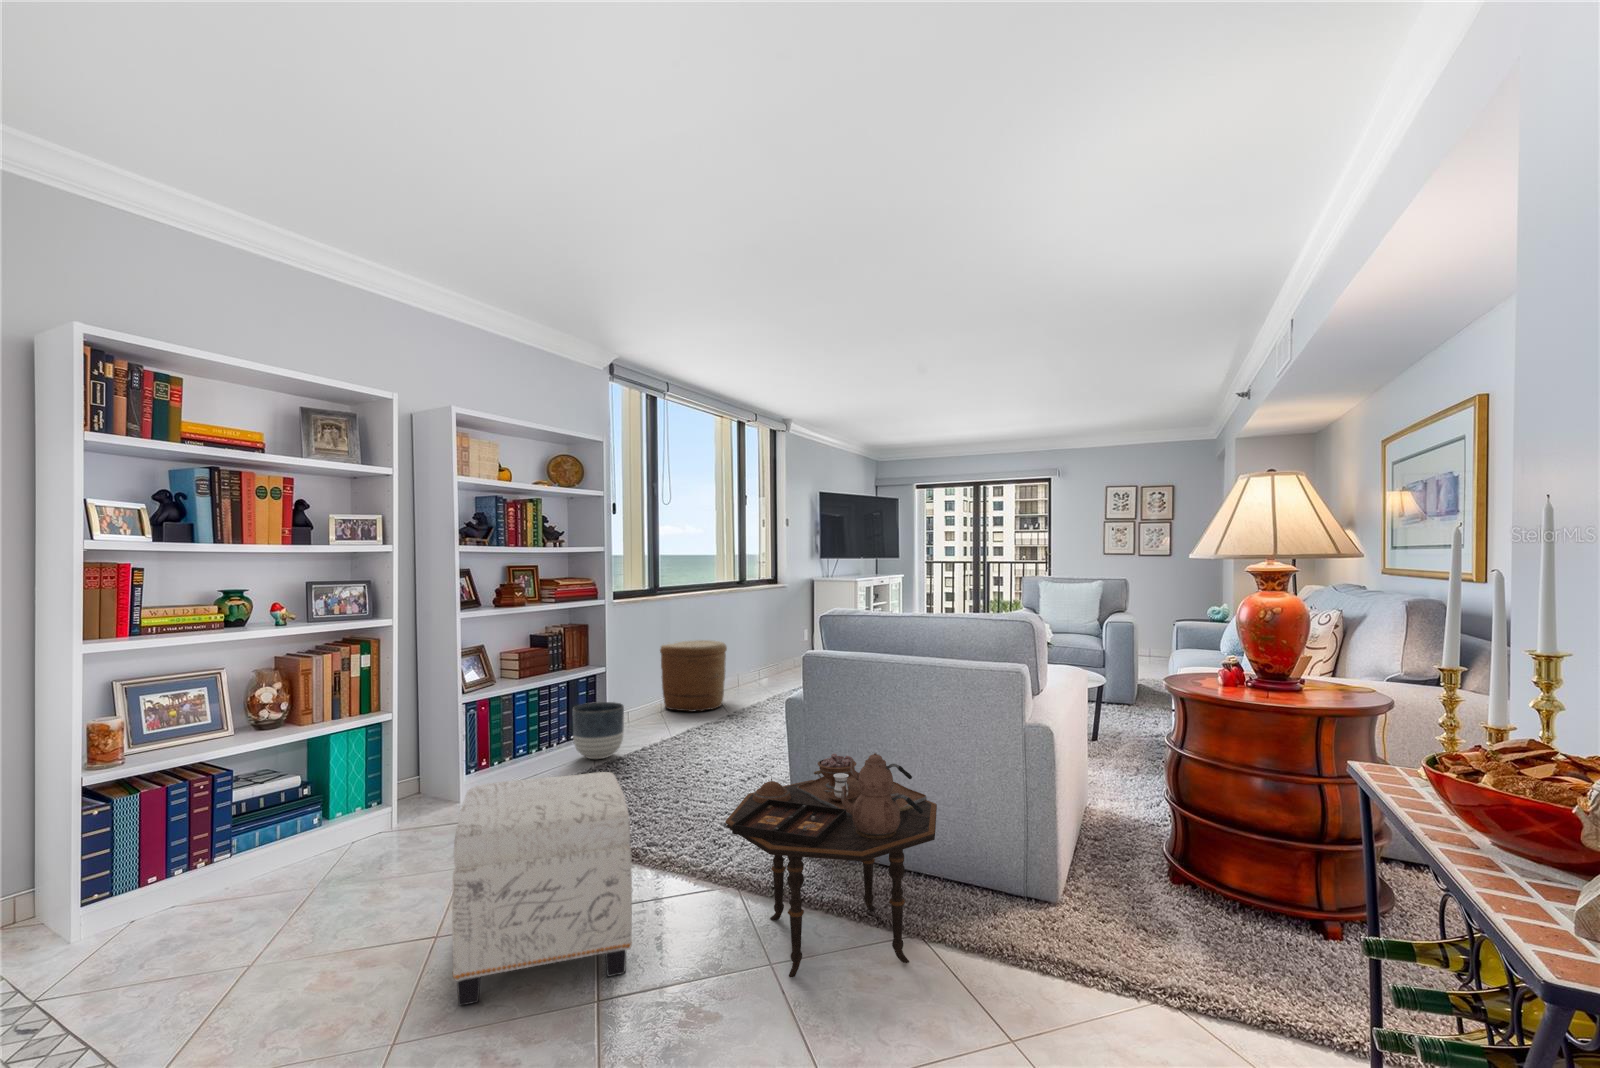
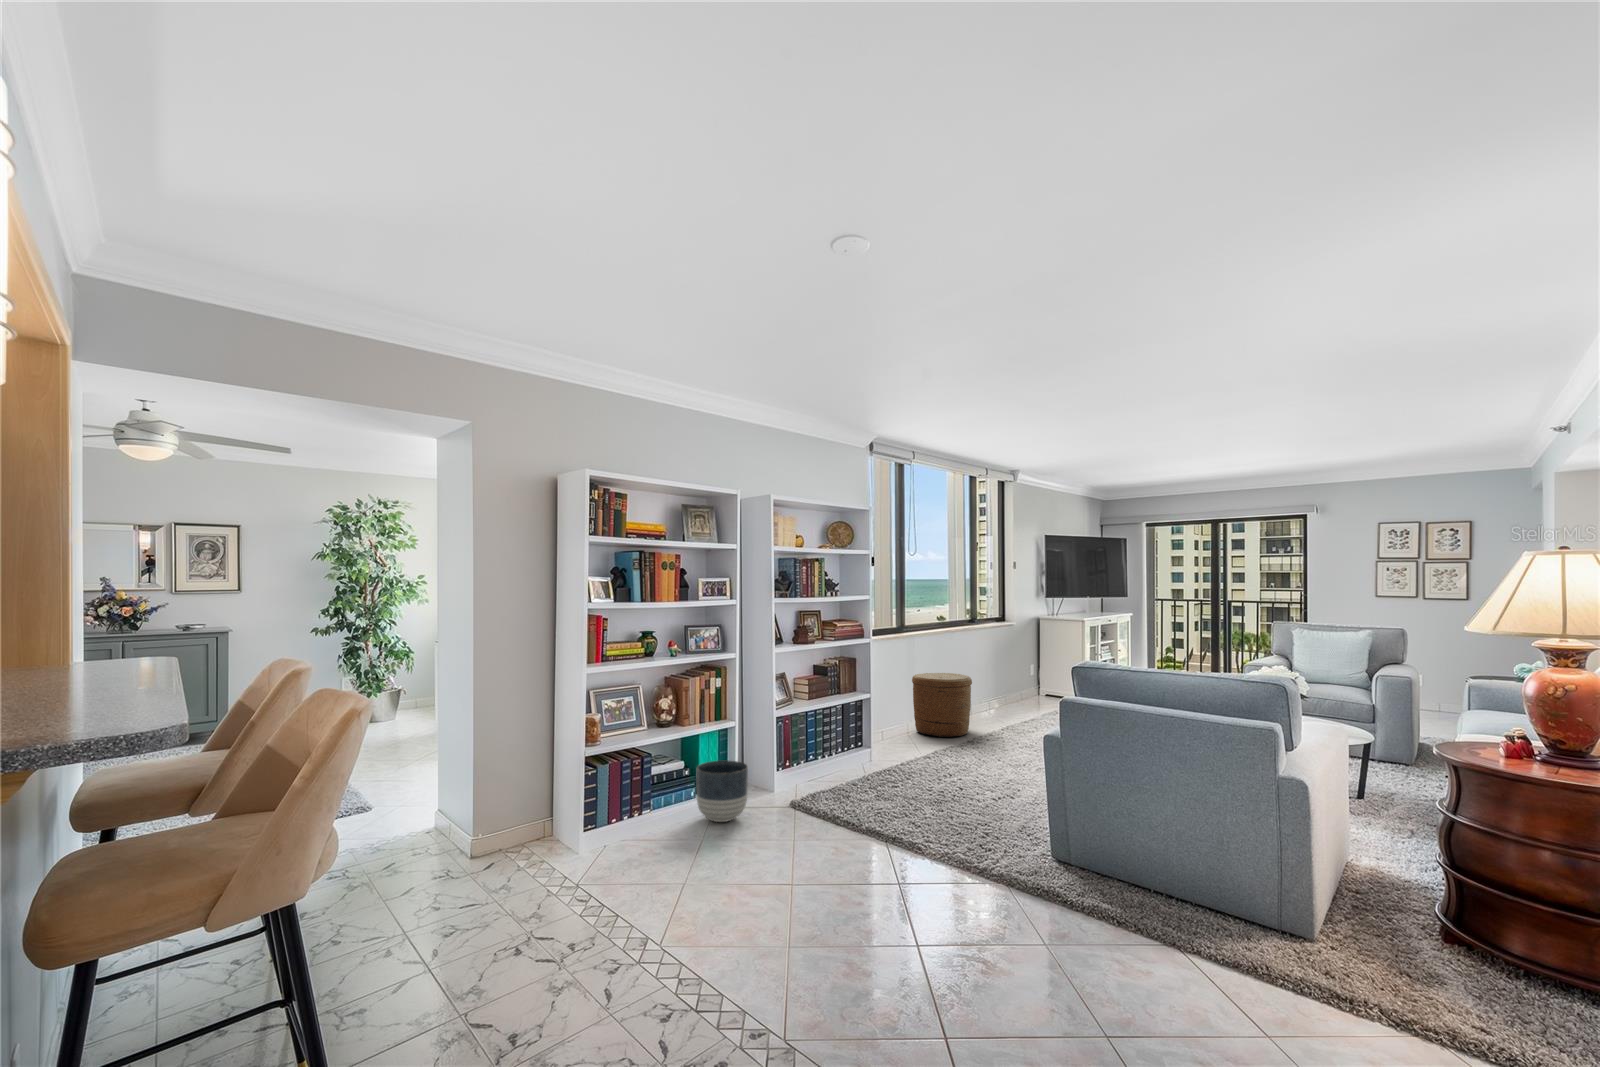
planter: present [573,702,624,759] -> present [697,760,748,822]
side table: present [725,753,937,978] -> none [1005,784,1192,968]
ottoman: present [452,772,632,1006] -> none [802,782,934,942]

